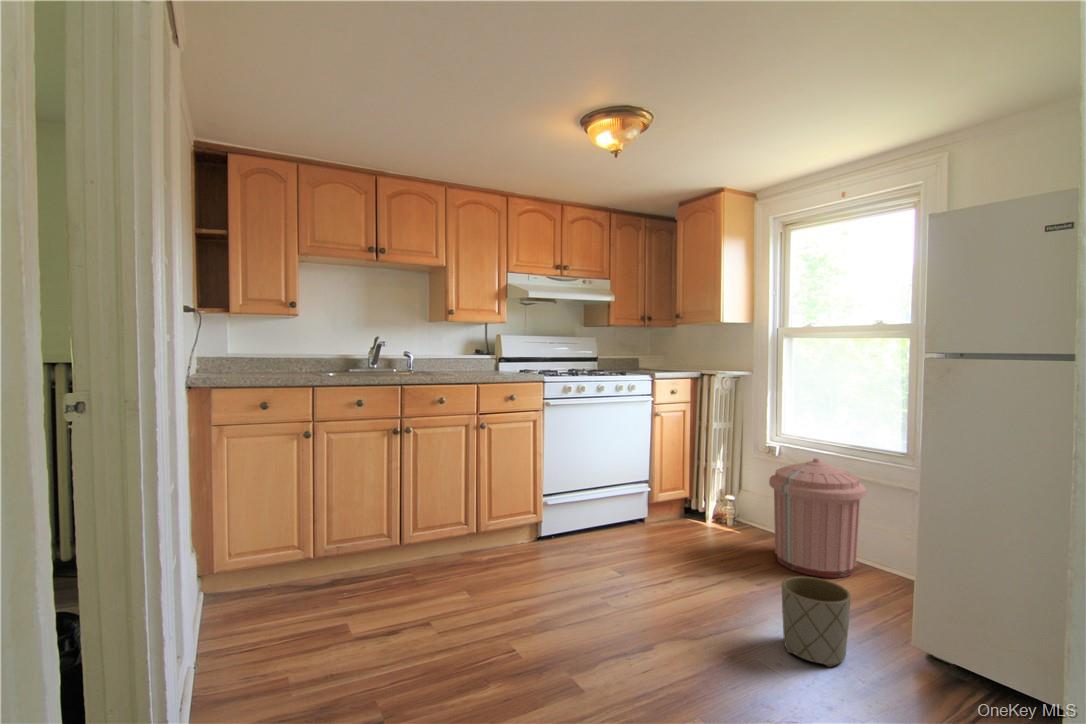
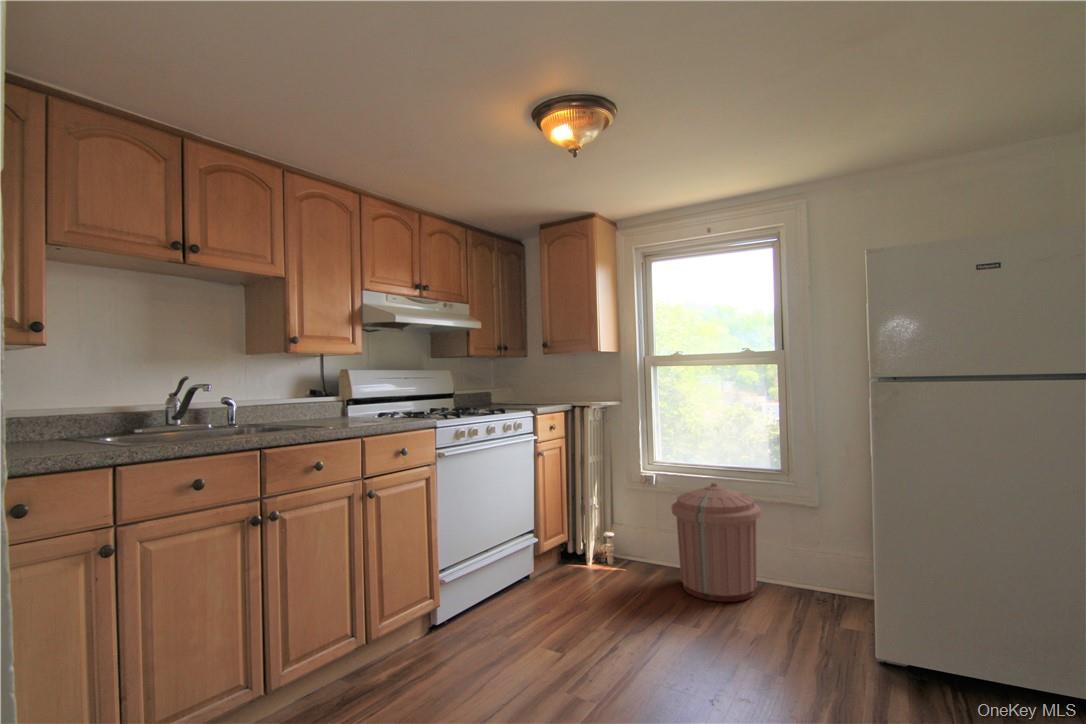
planter: present [782,576,851,667] -> none [773,607,843,699]

